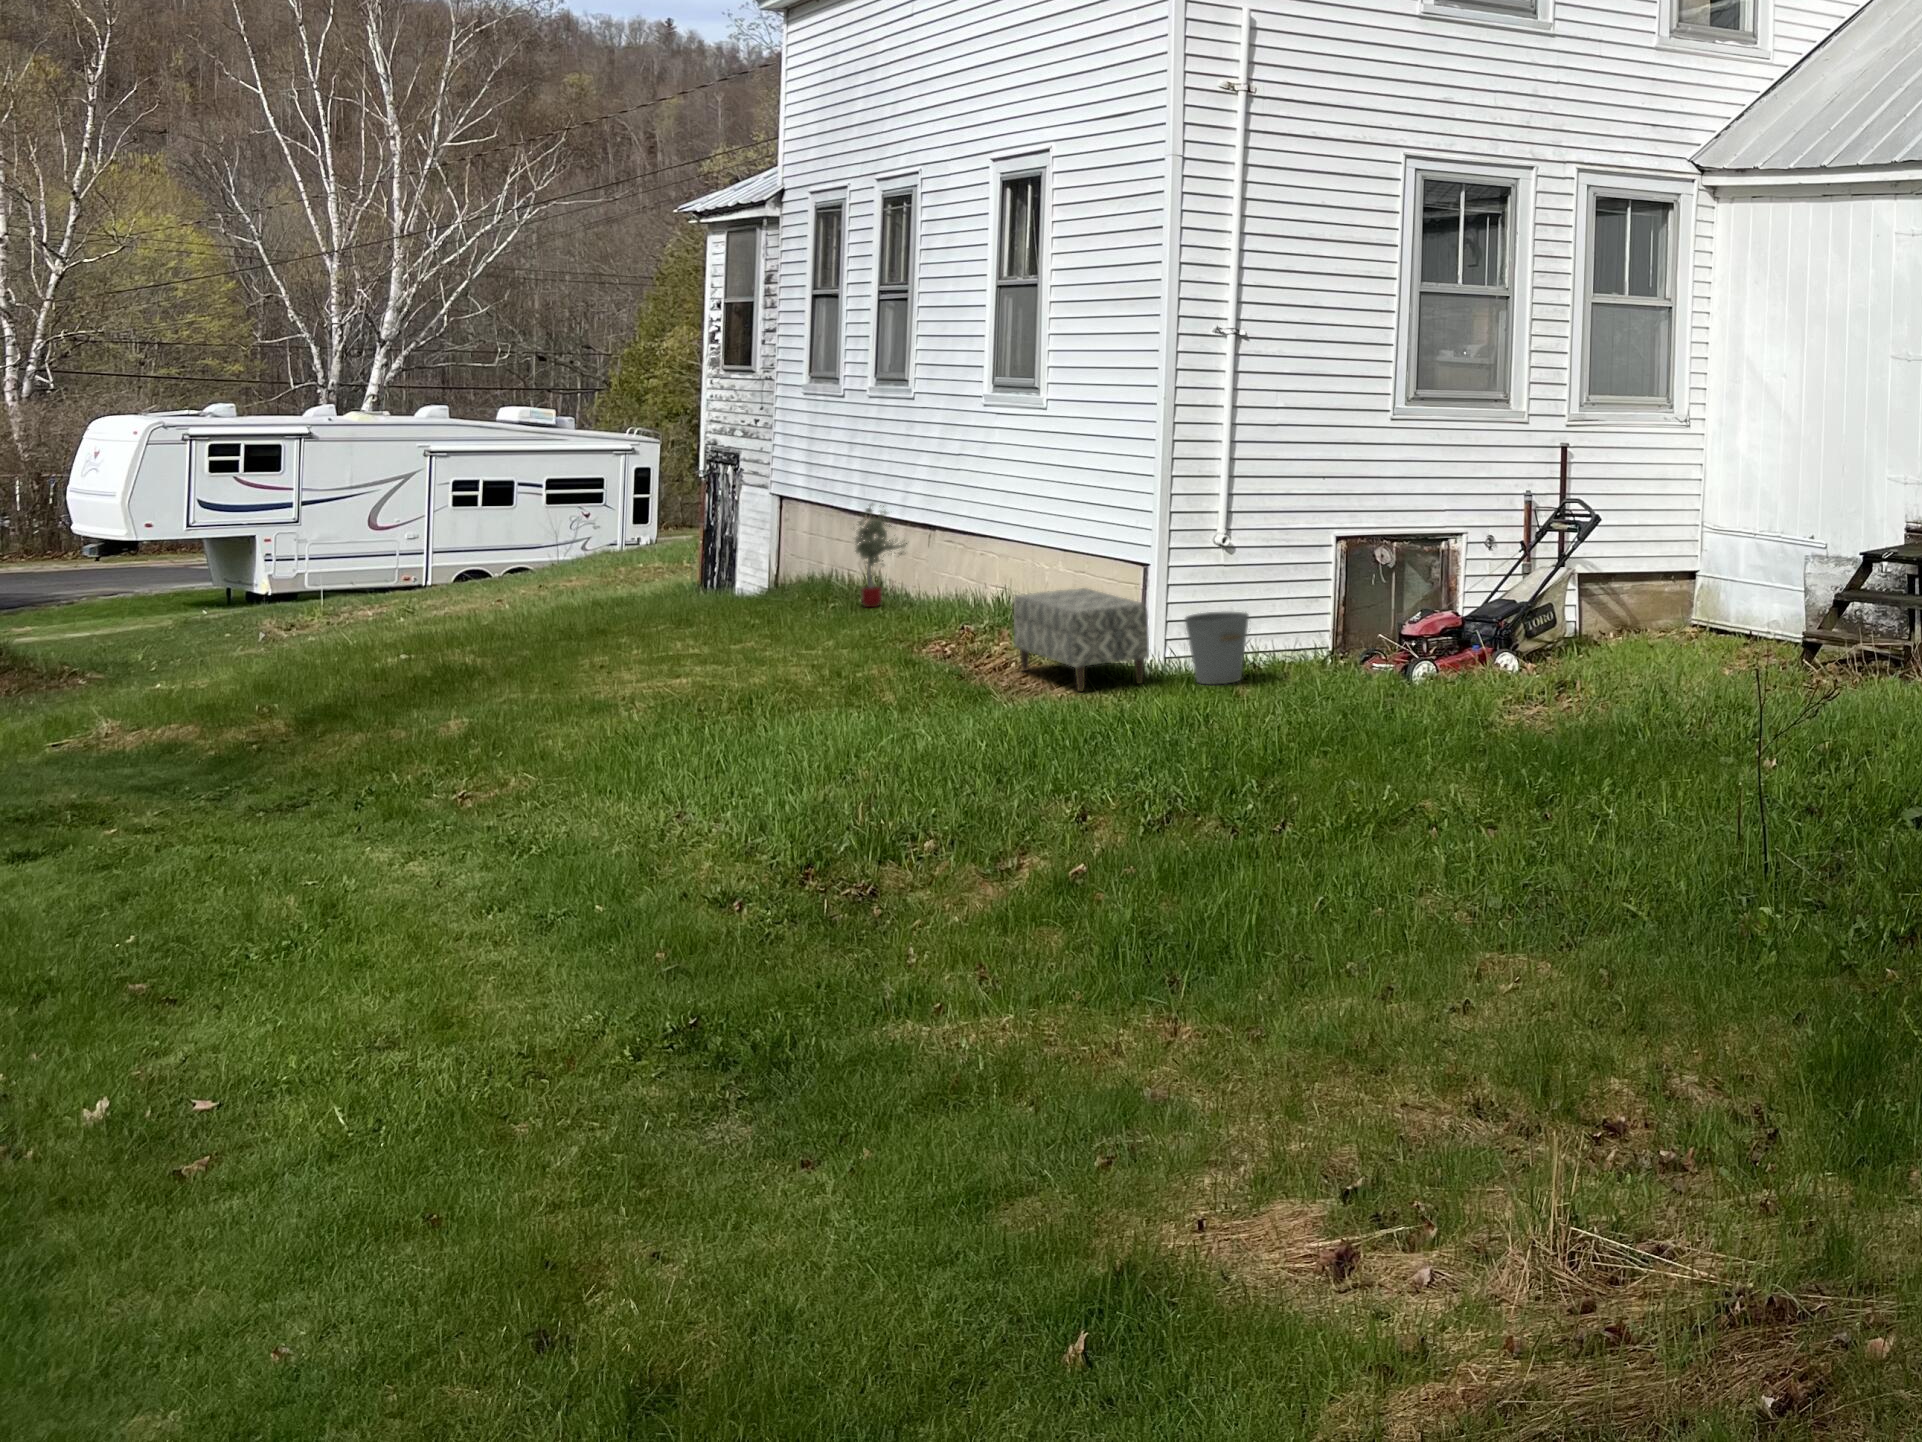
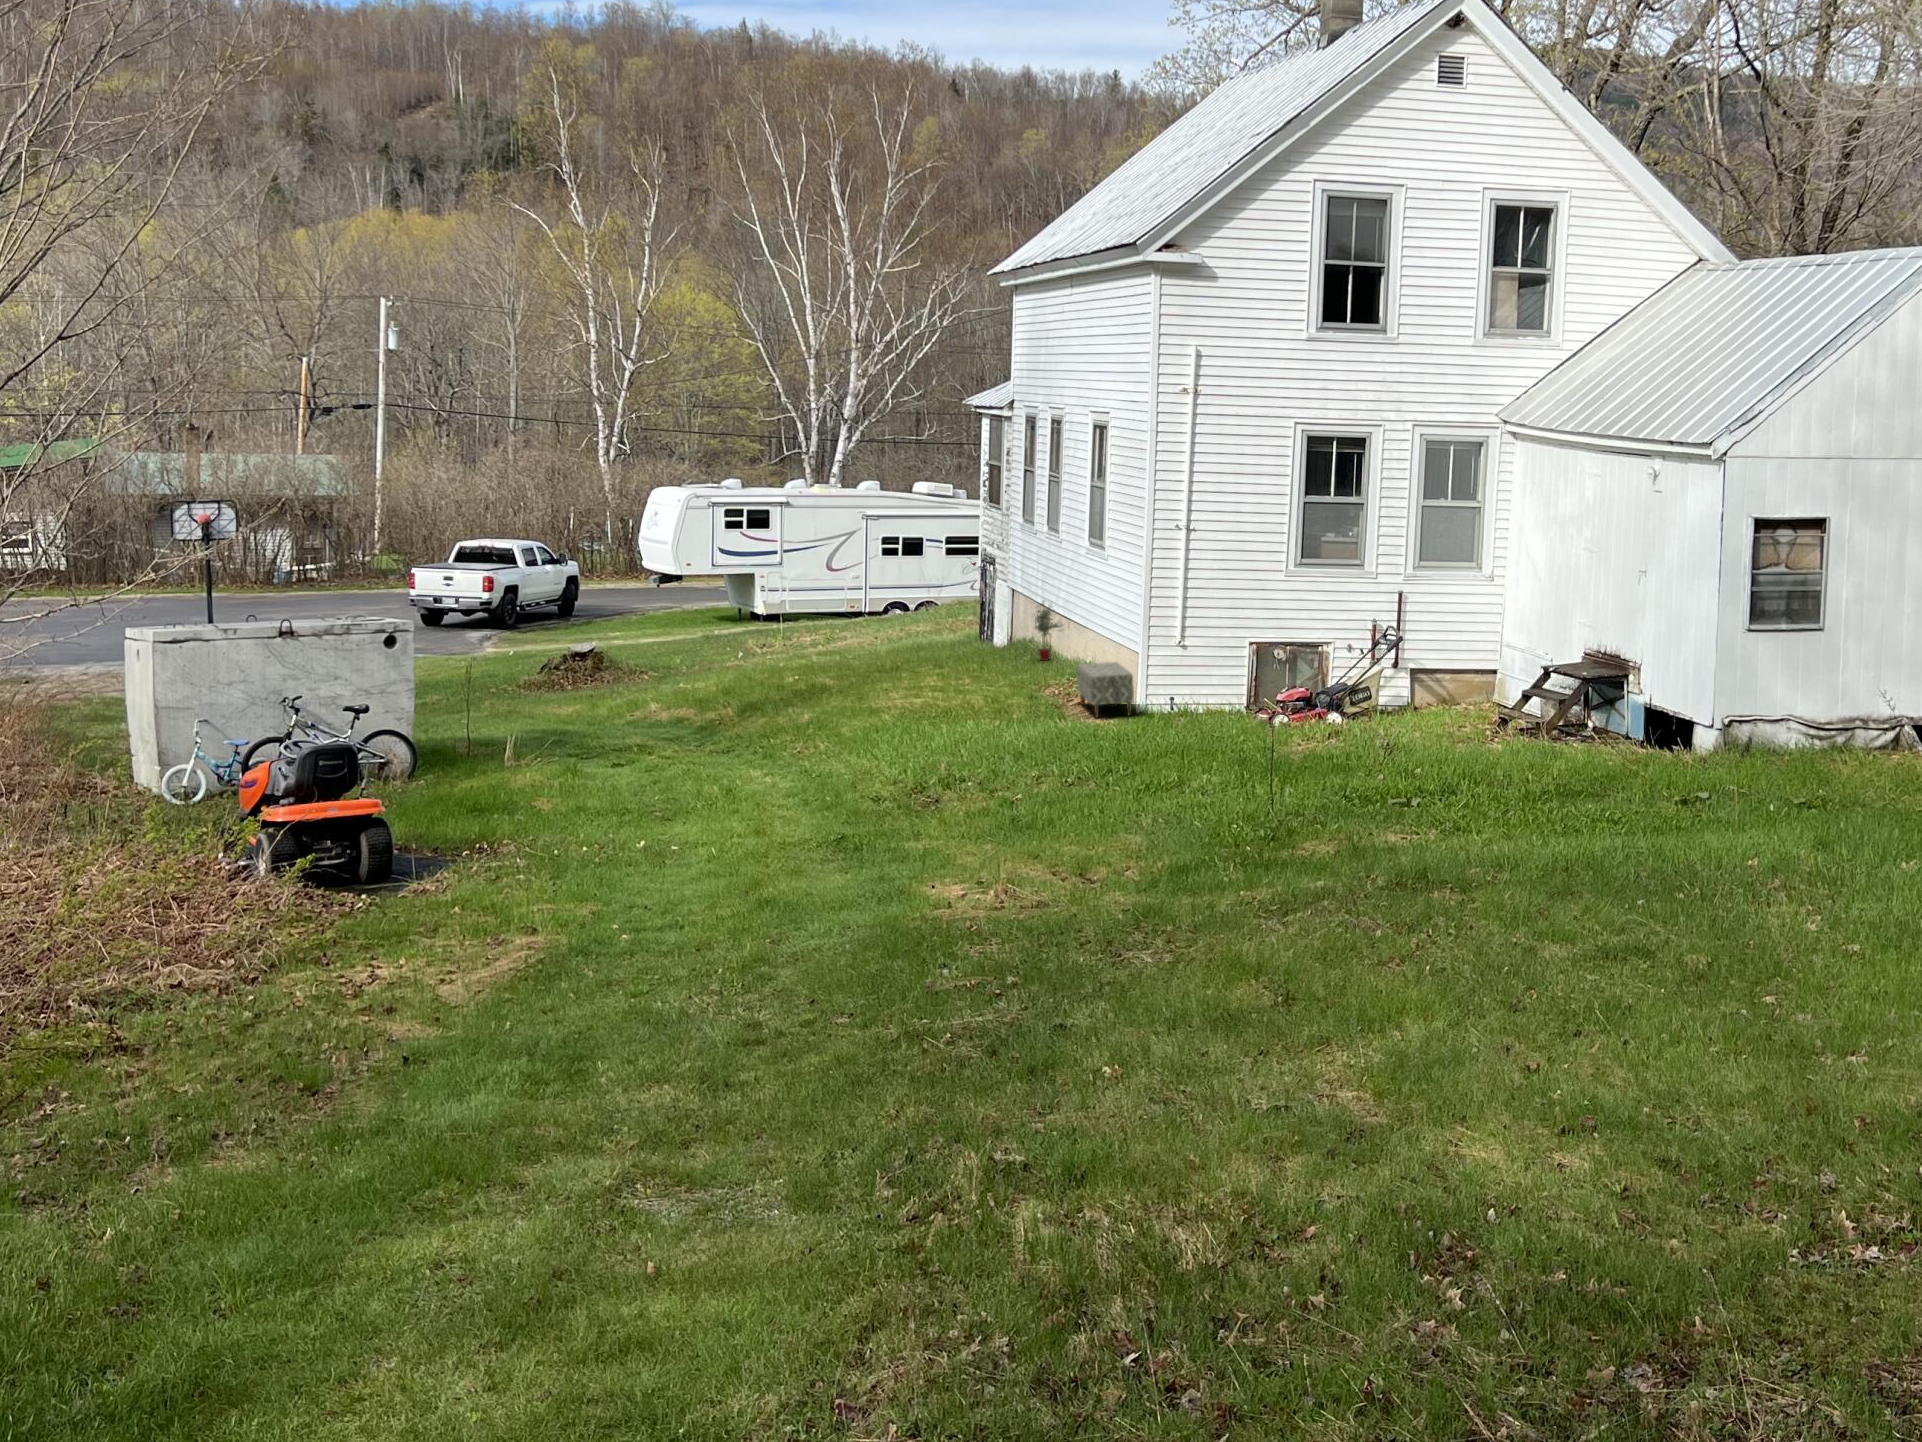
bucket: present [1185,612,1249,684] -> none [1150,680,1185,719]

